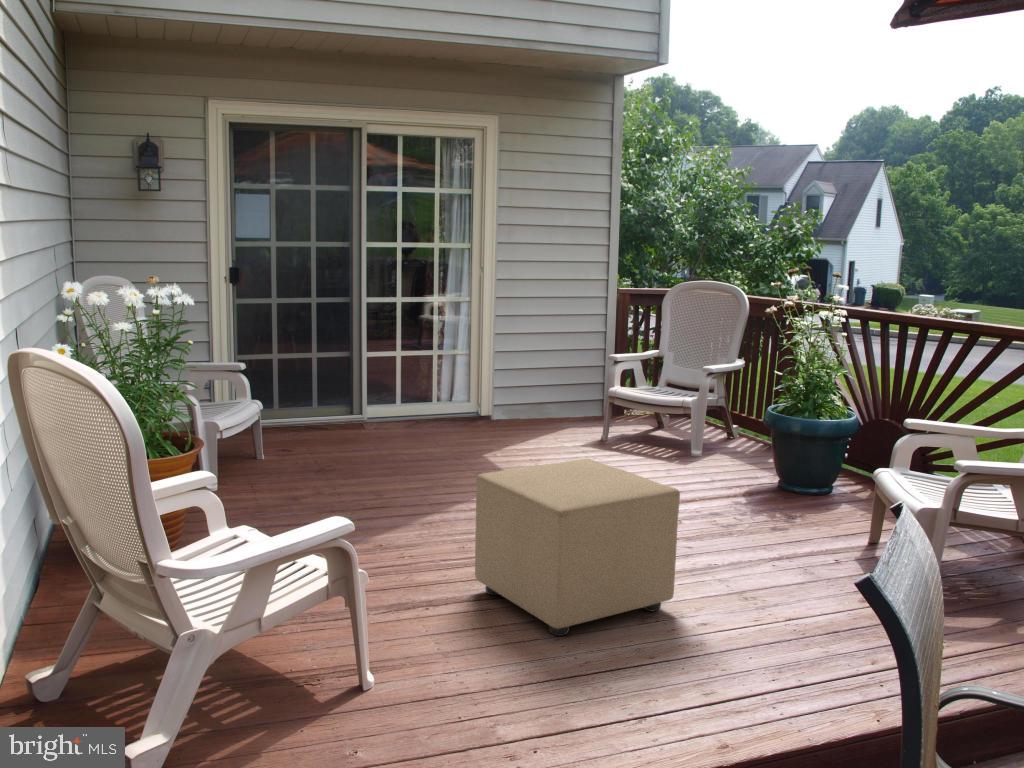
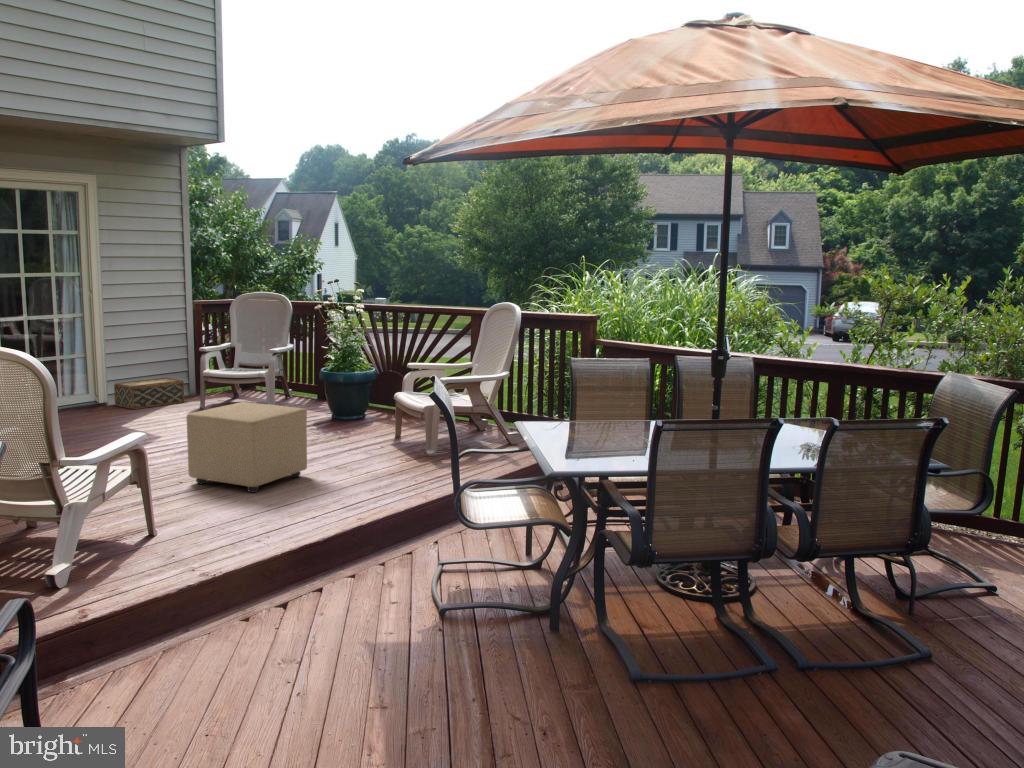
woven basket: none [500,389,587,430] -> present [114,378,184,409]

